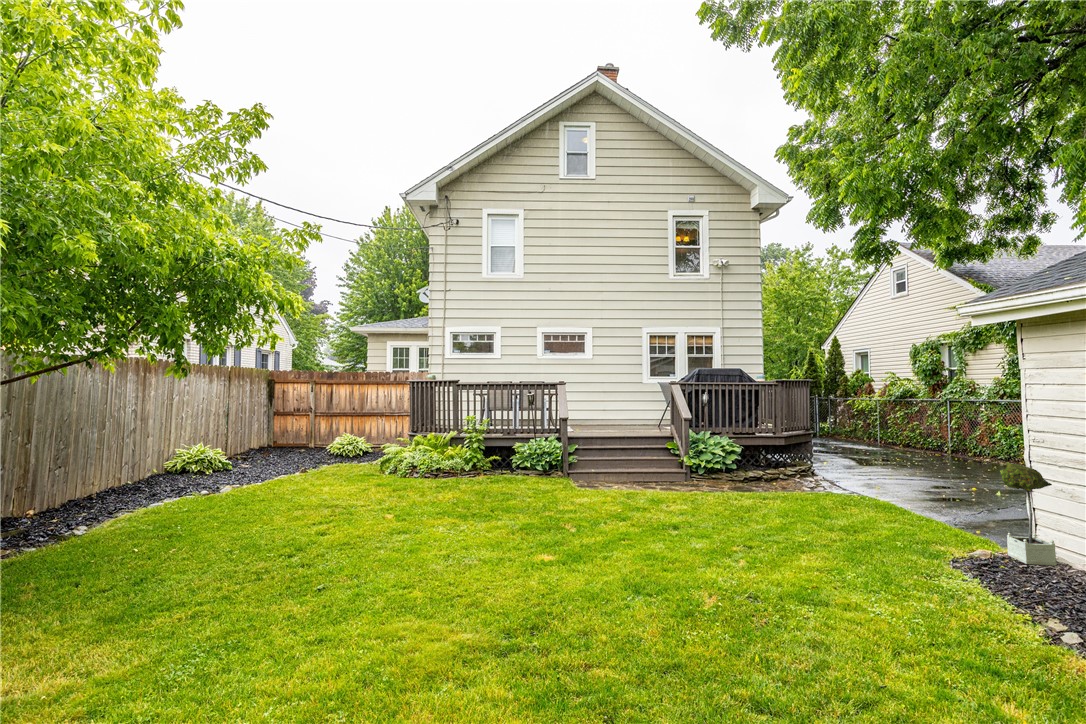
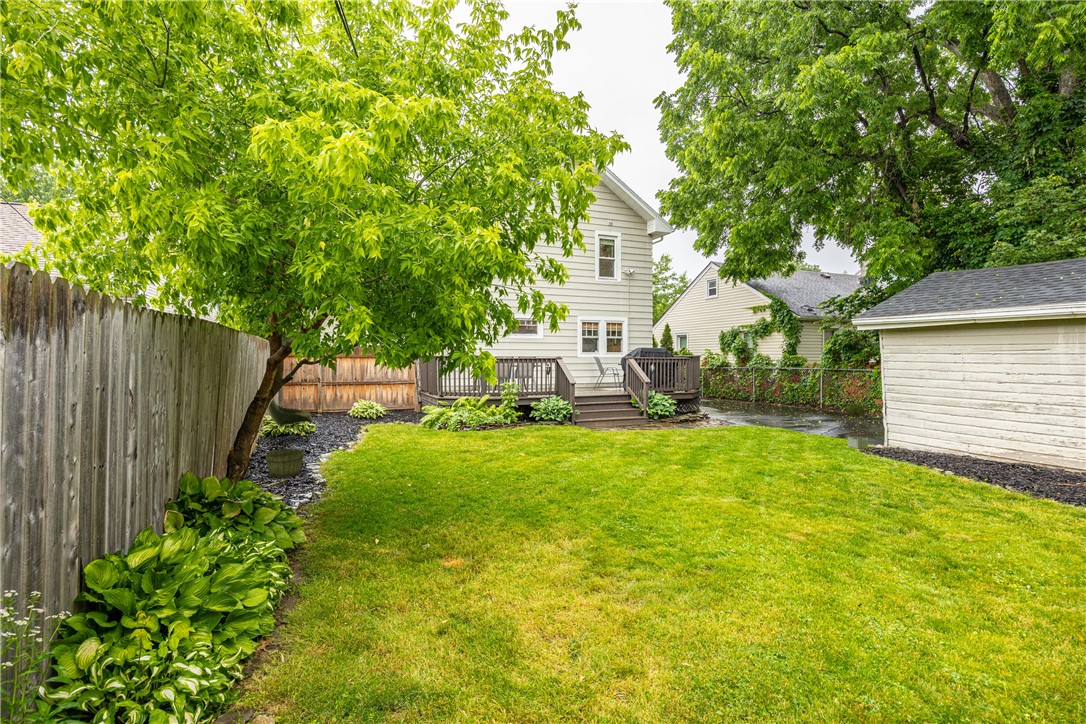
lounge chair: none [144,426,211,484] -> present [268,399,313,445]
wooden bucket: none [27,484,86,526] -> present [265,447,304,478]

